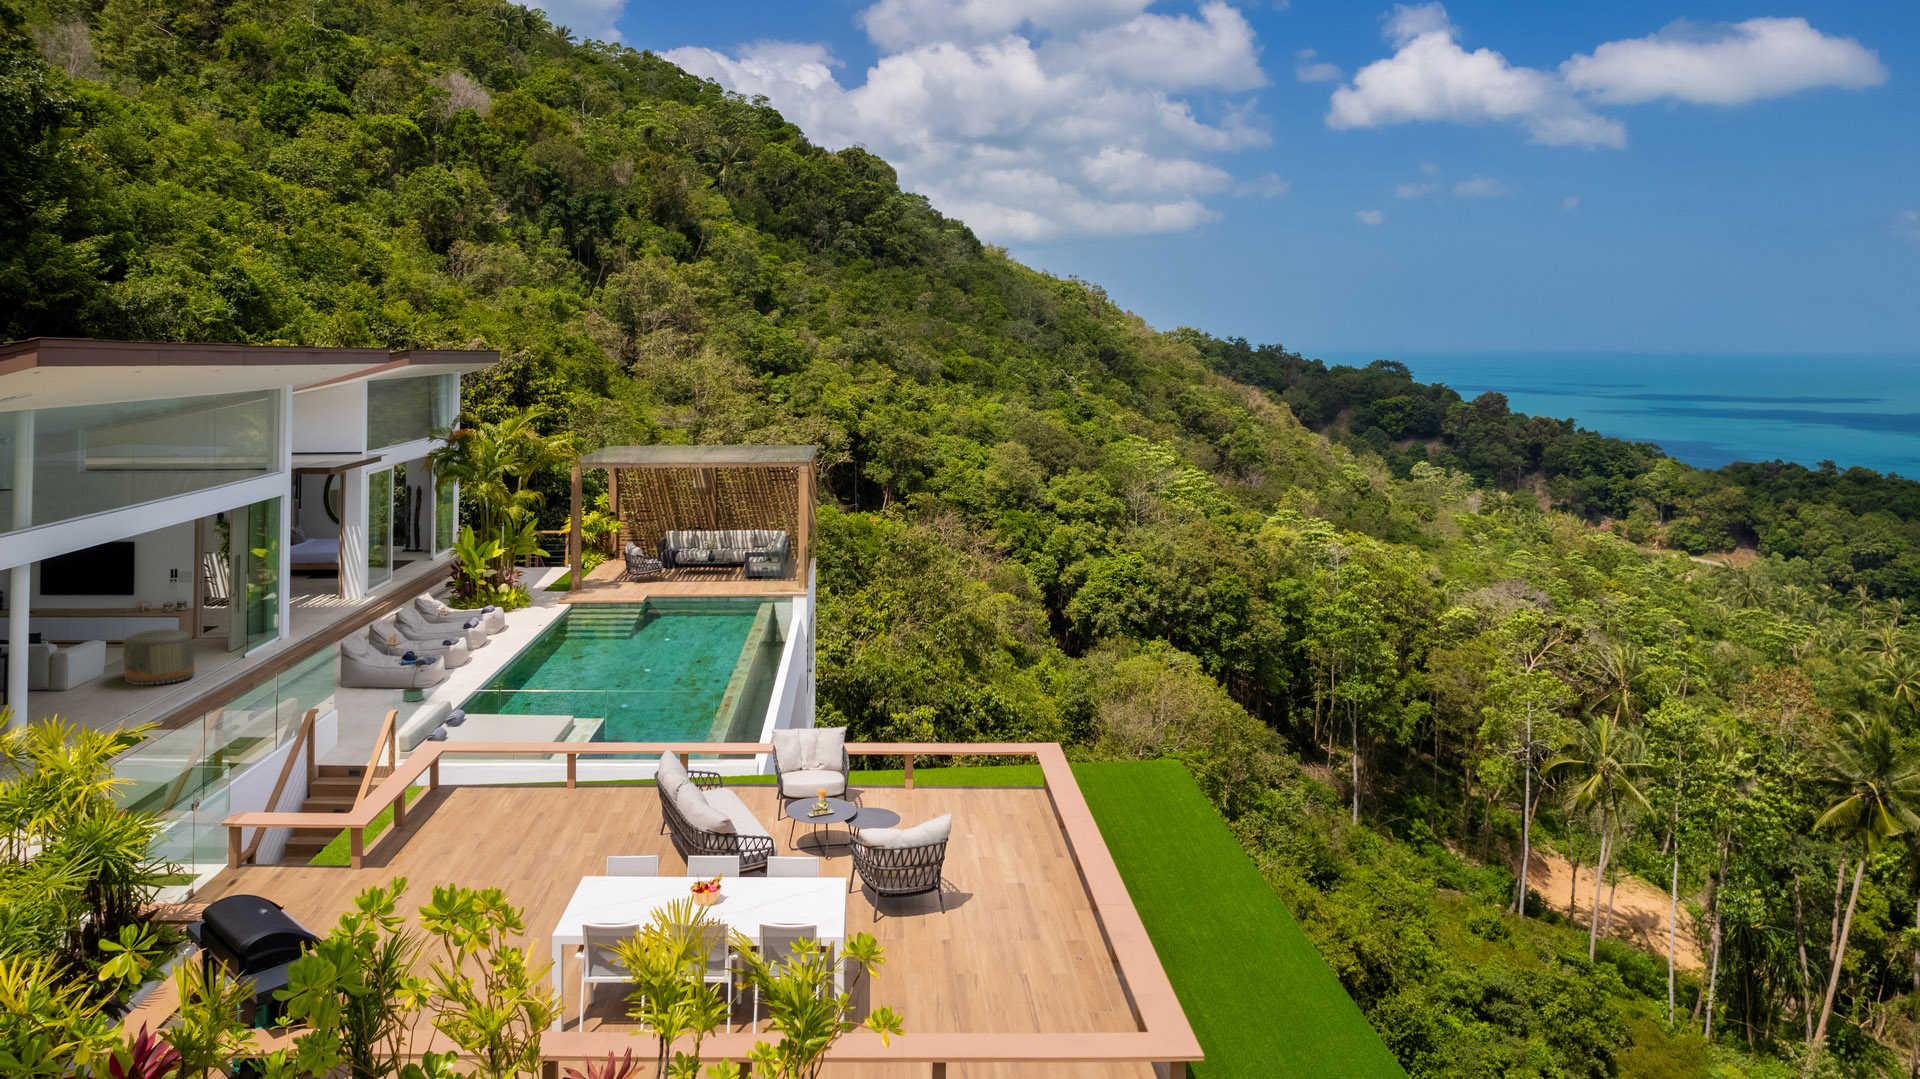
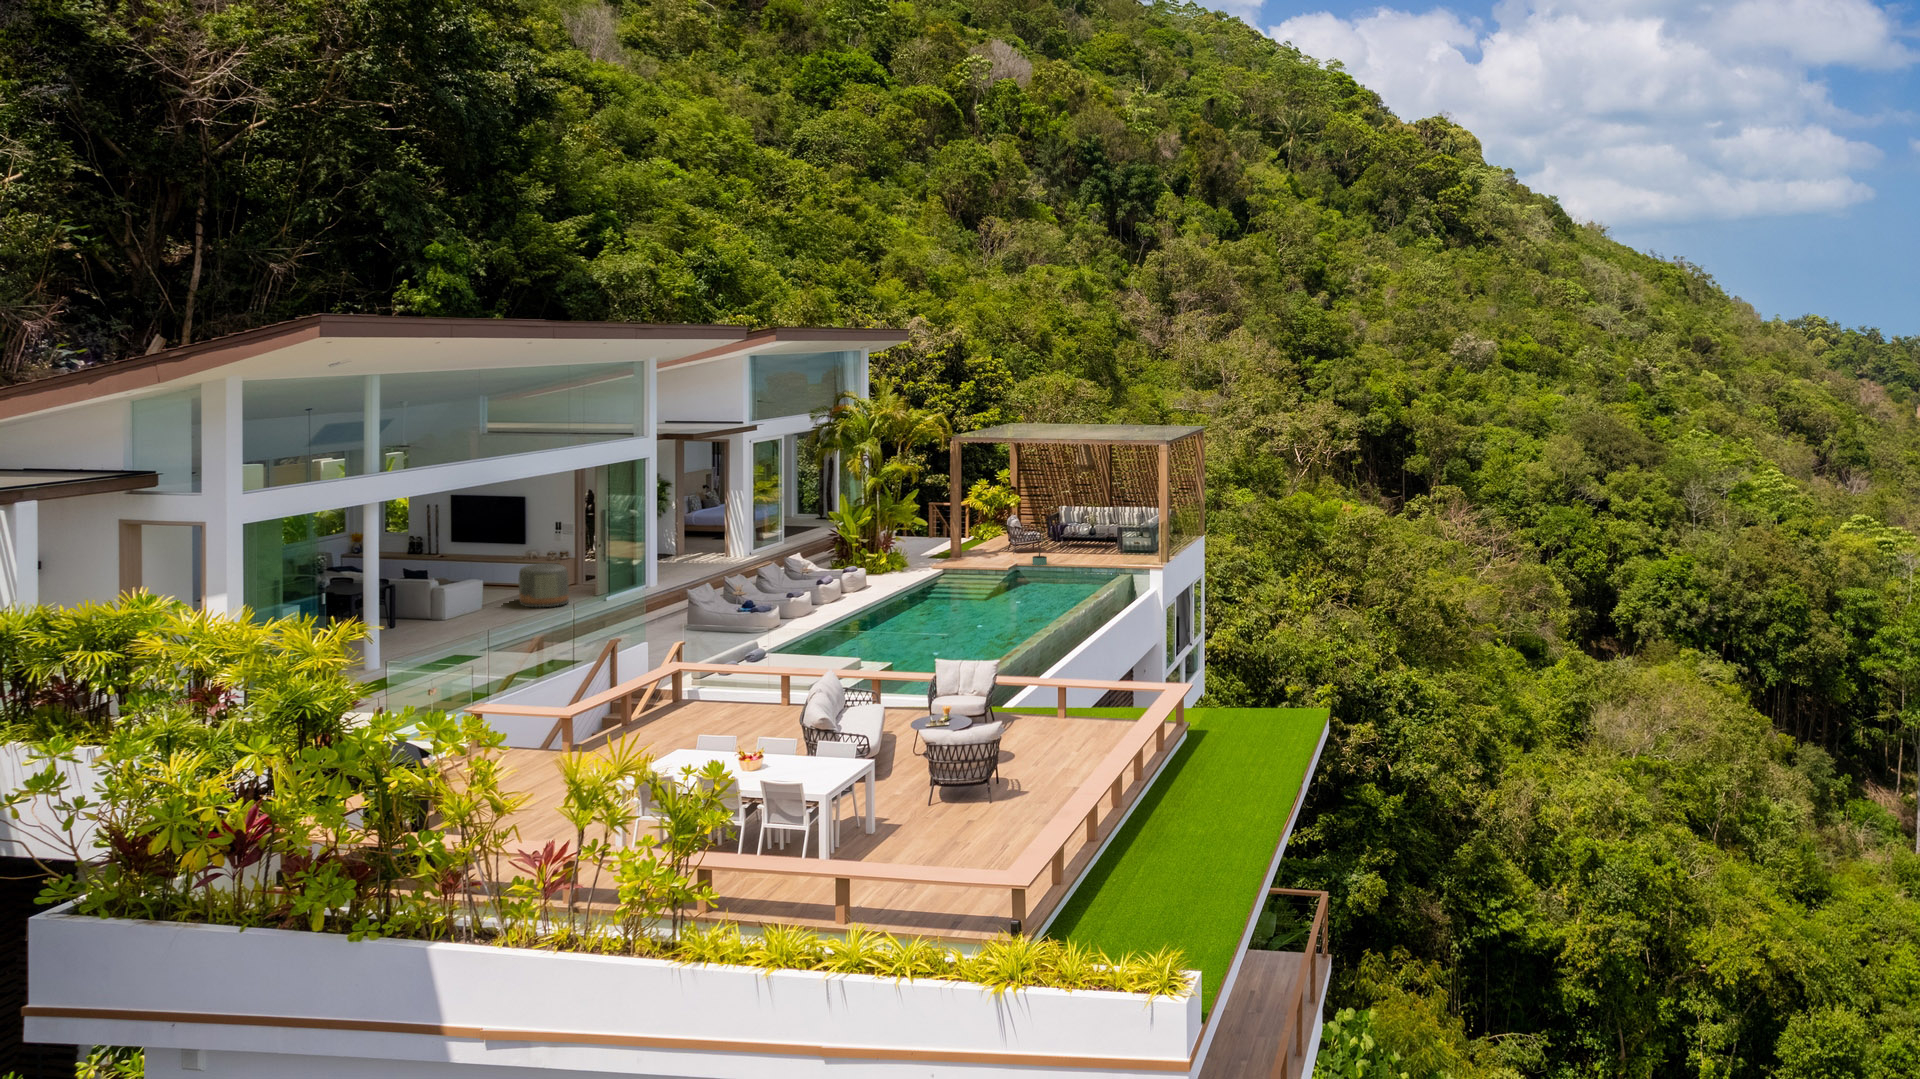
potted plant: present [395,639,431,701] -> present [1029,518,1053,565]

